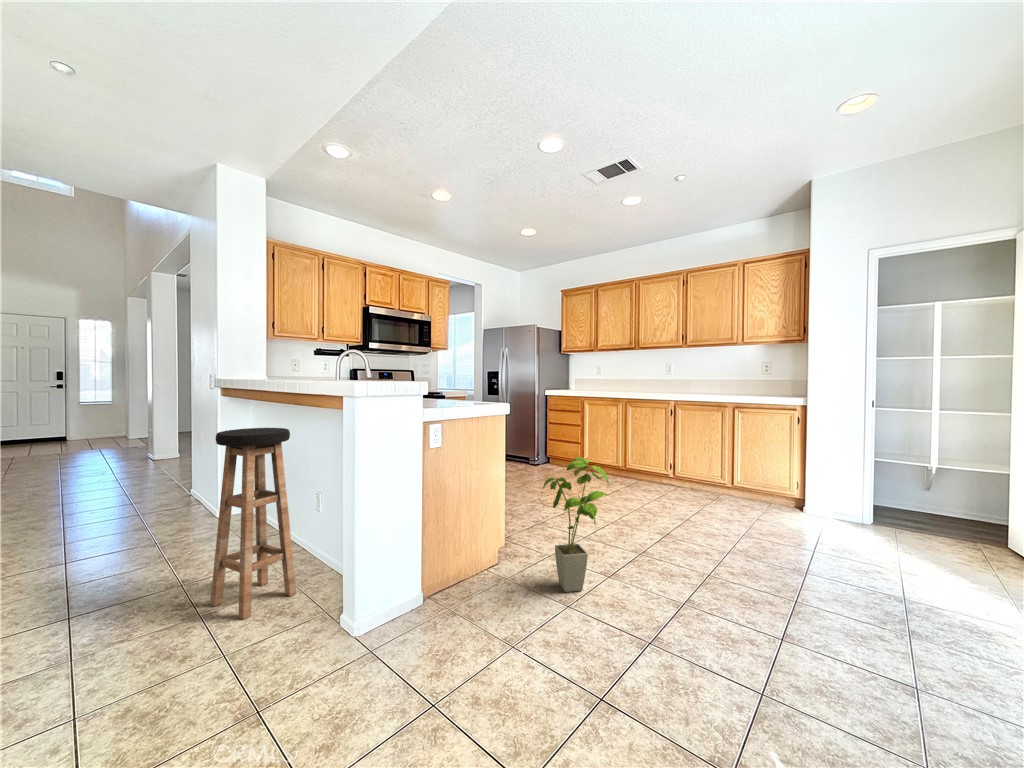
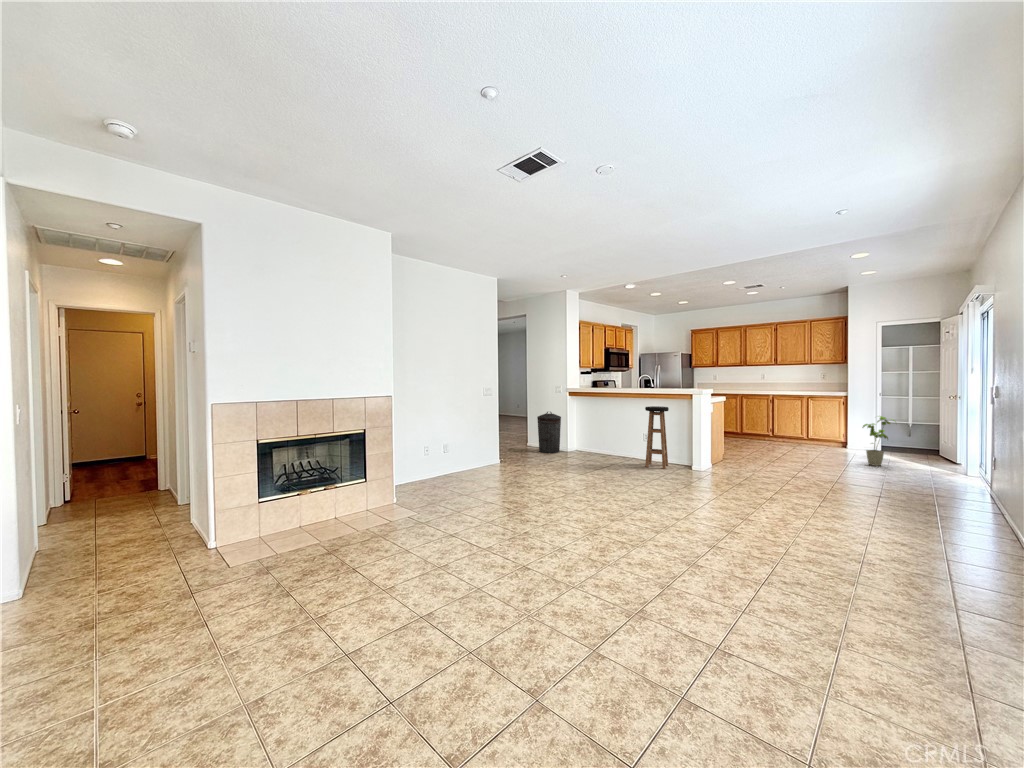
trash can: none [123,430,202,525] -> present [537,412,561,453]
house plant: present [543,457,609,592] -> present [862,416,890,466]

